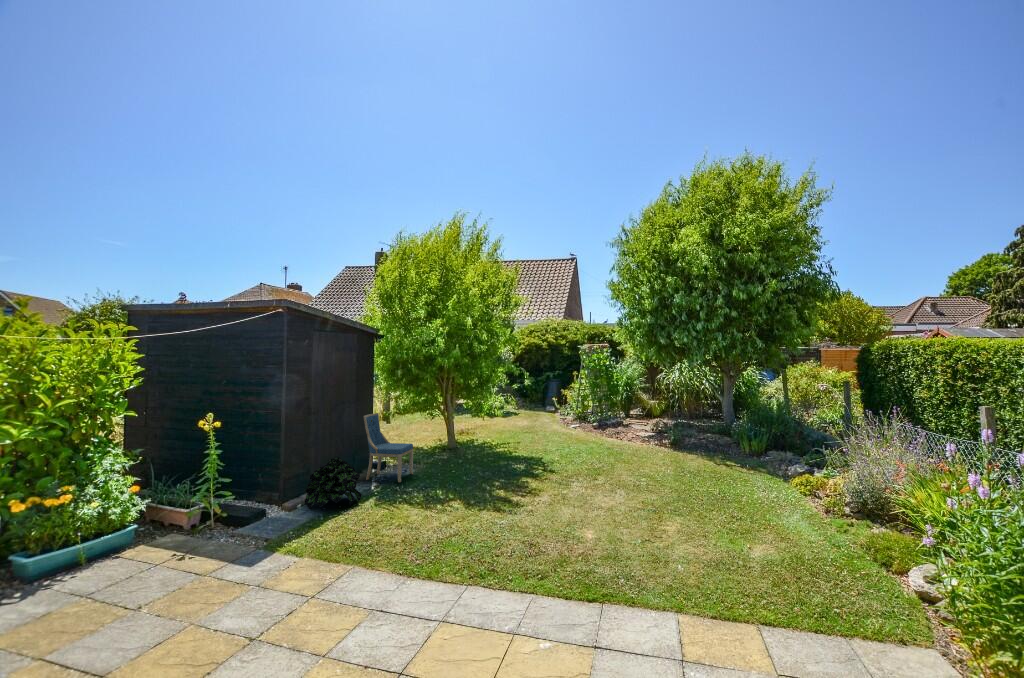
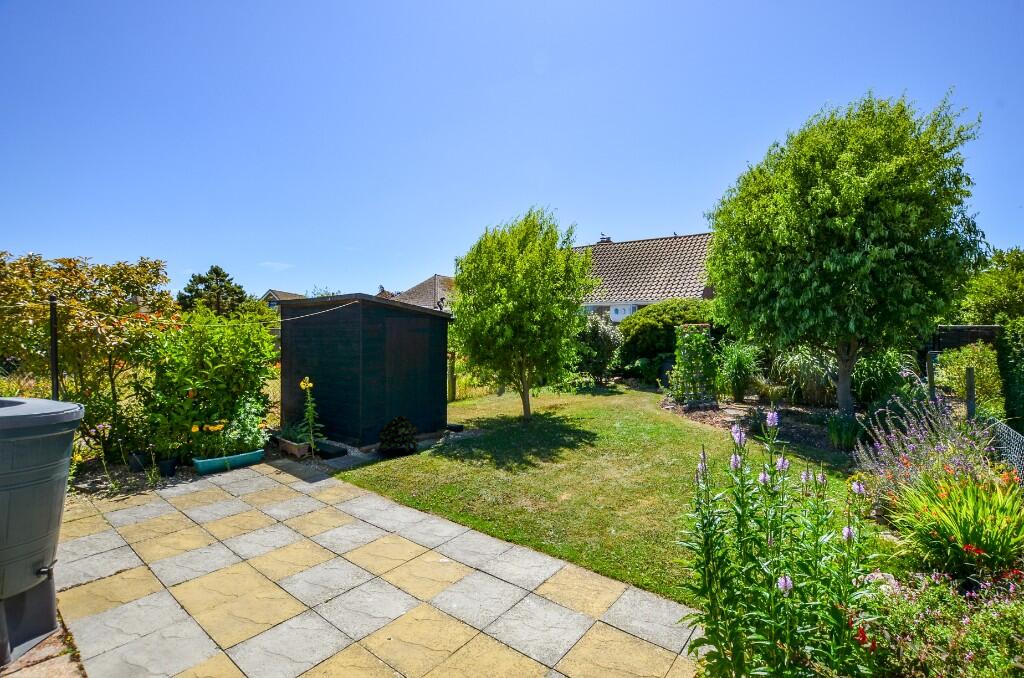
chair: present [364,413,413,482] -> none [436,383,479,441]

